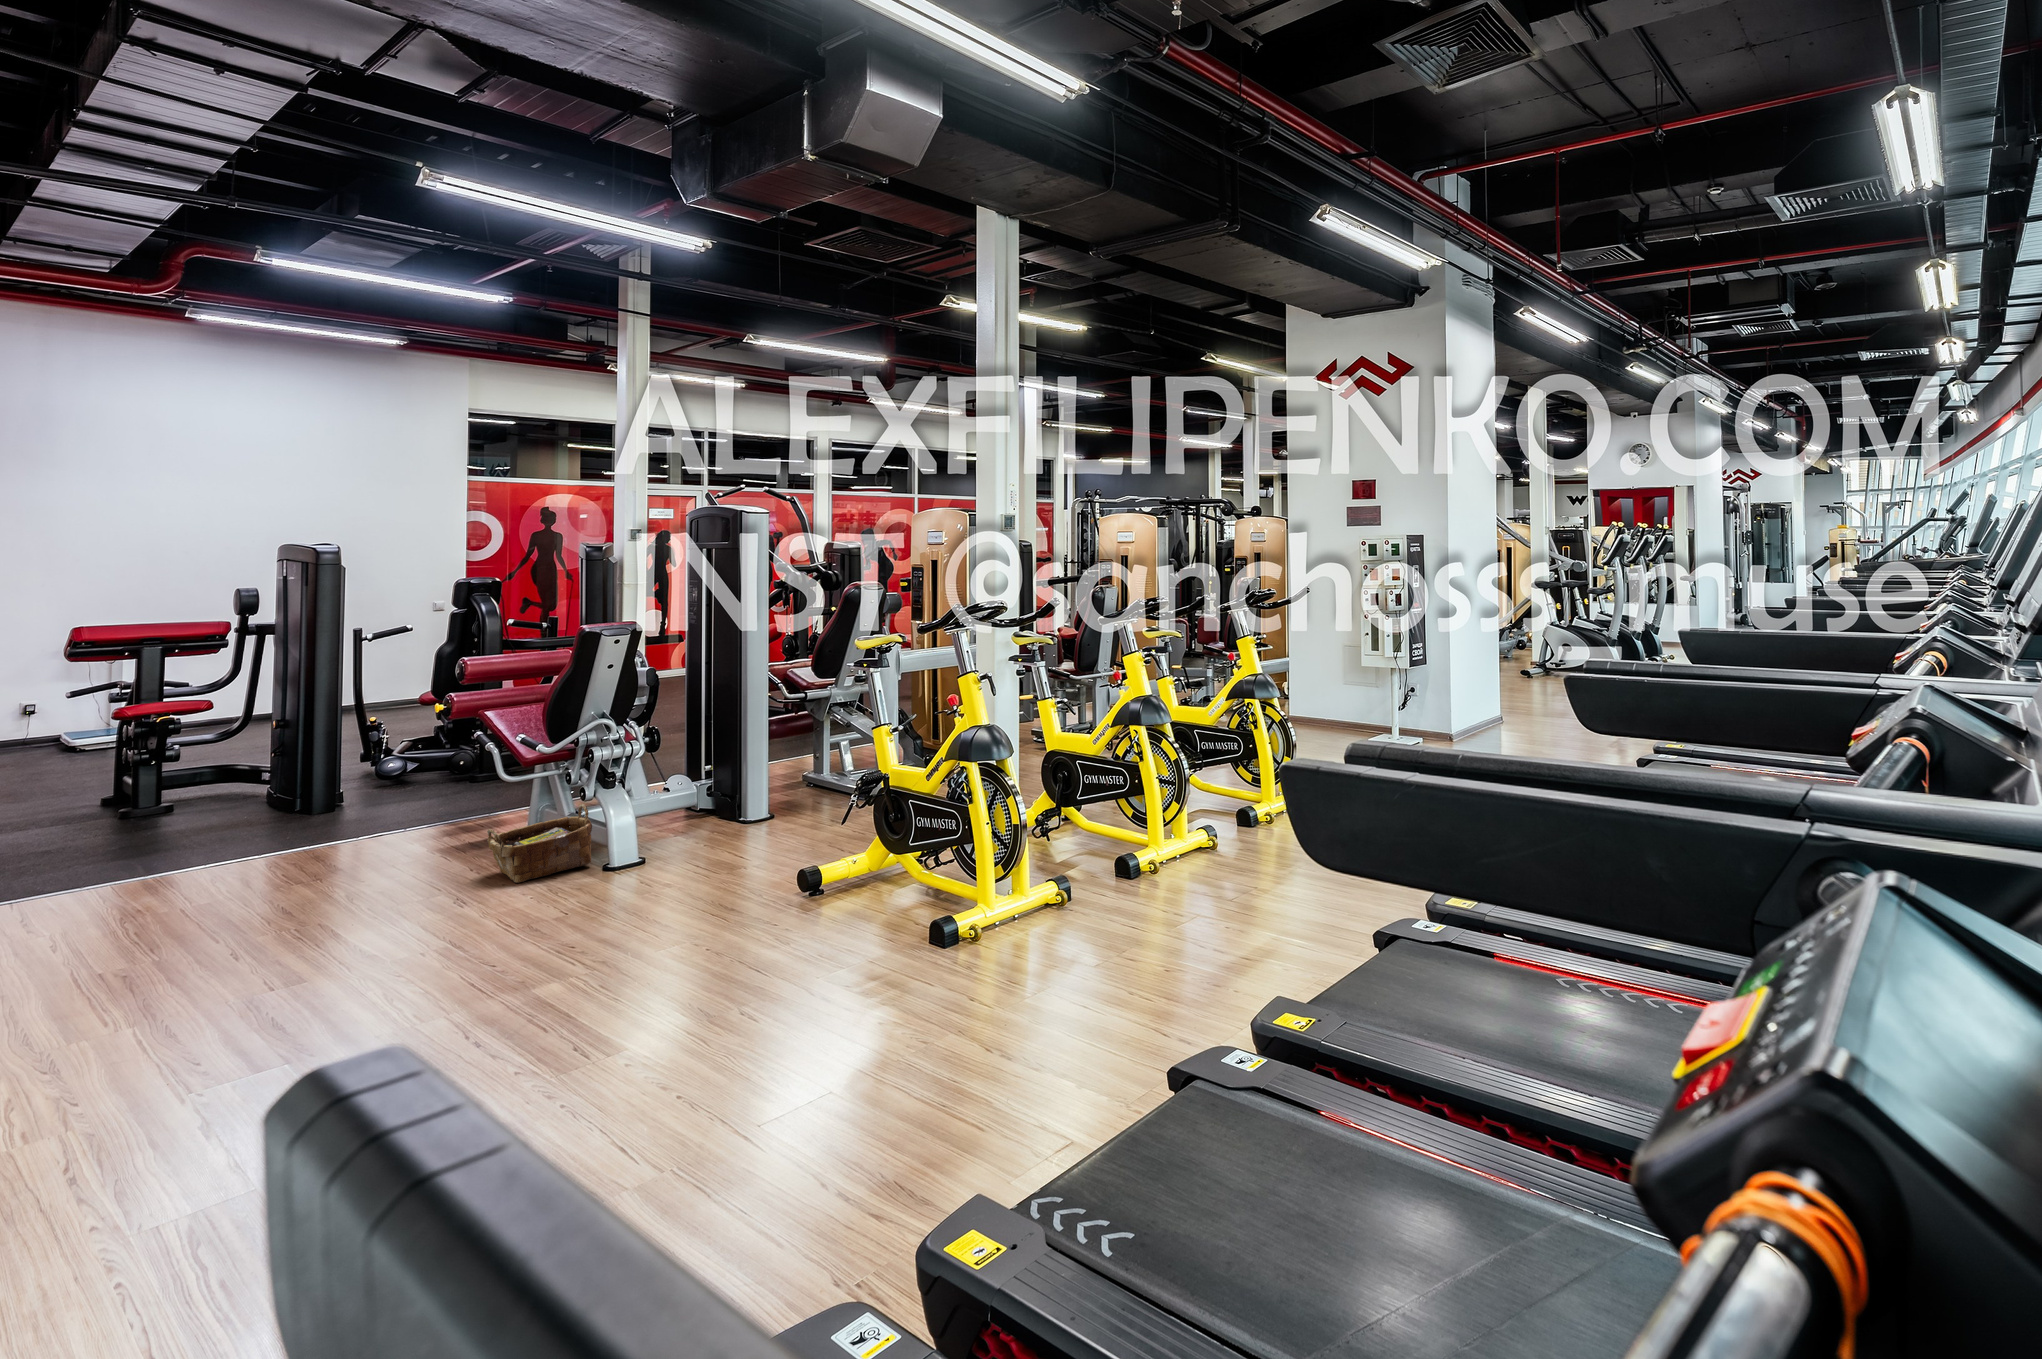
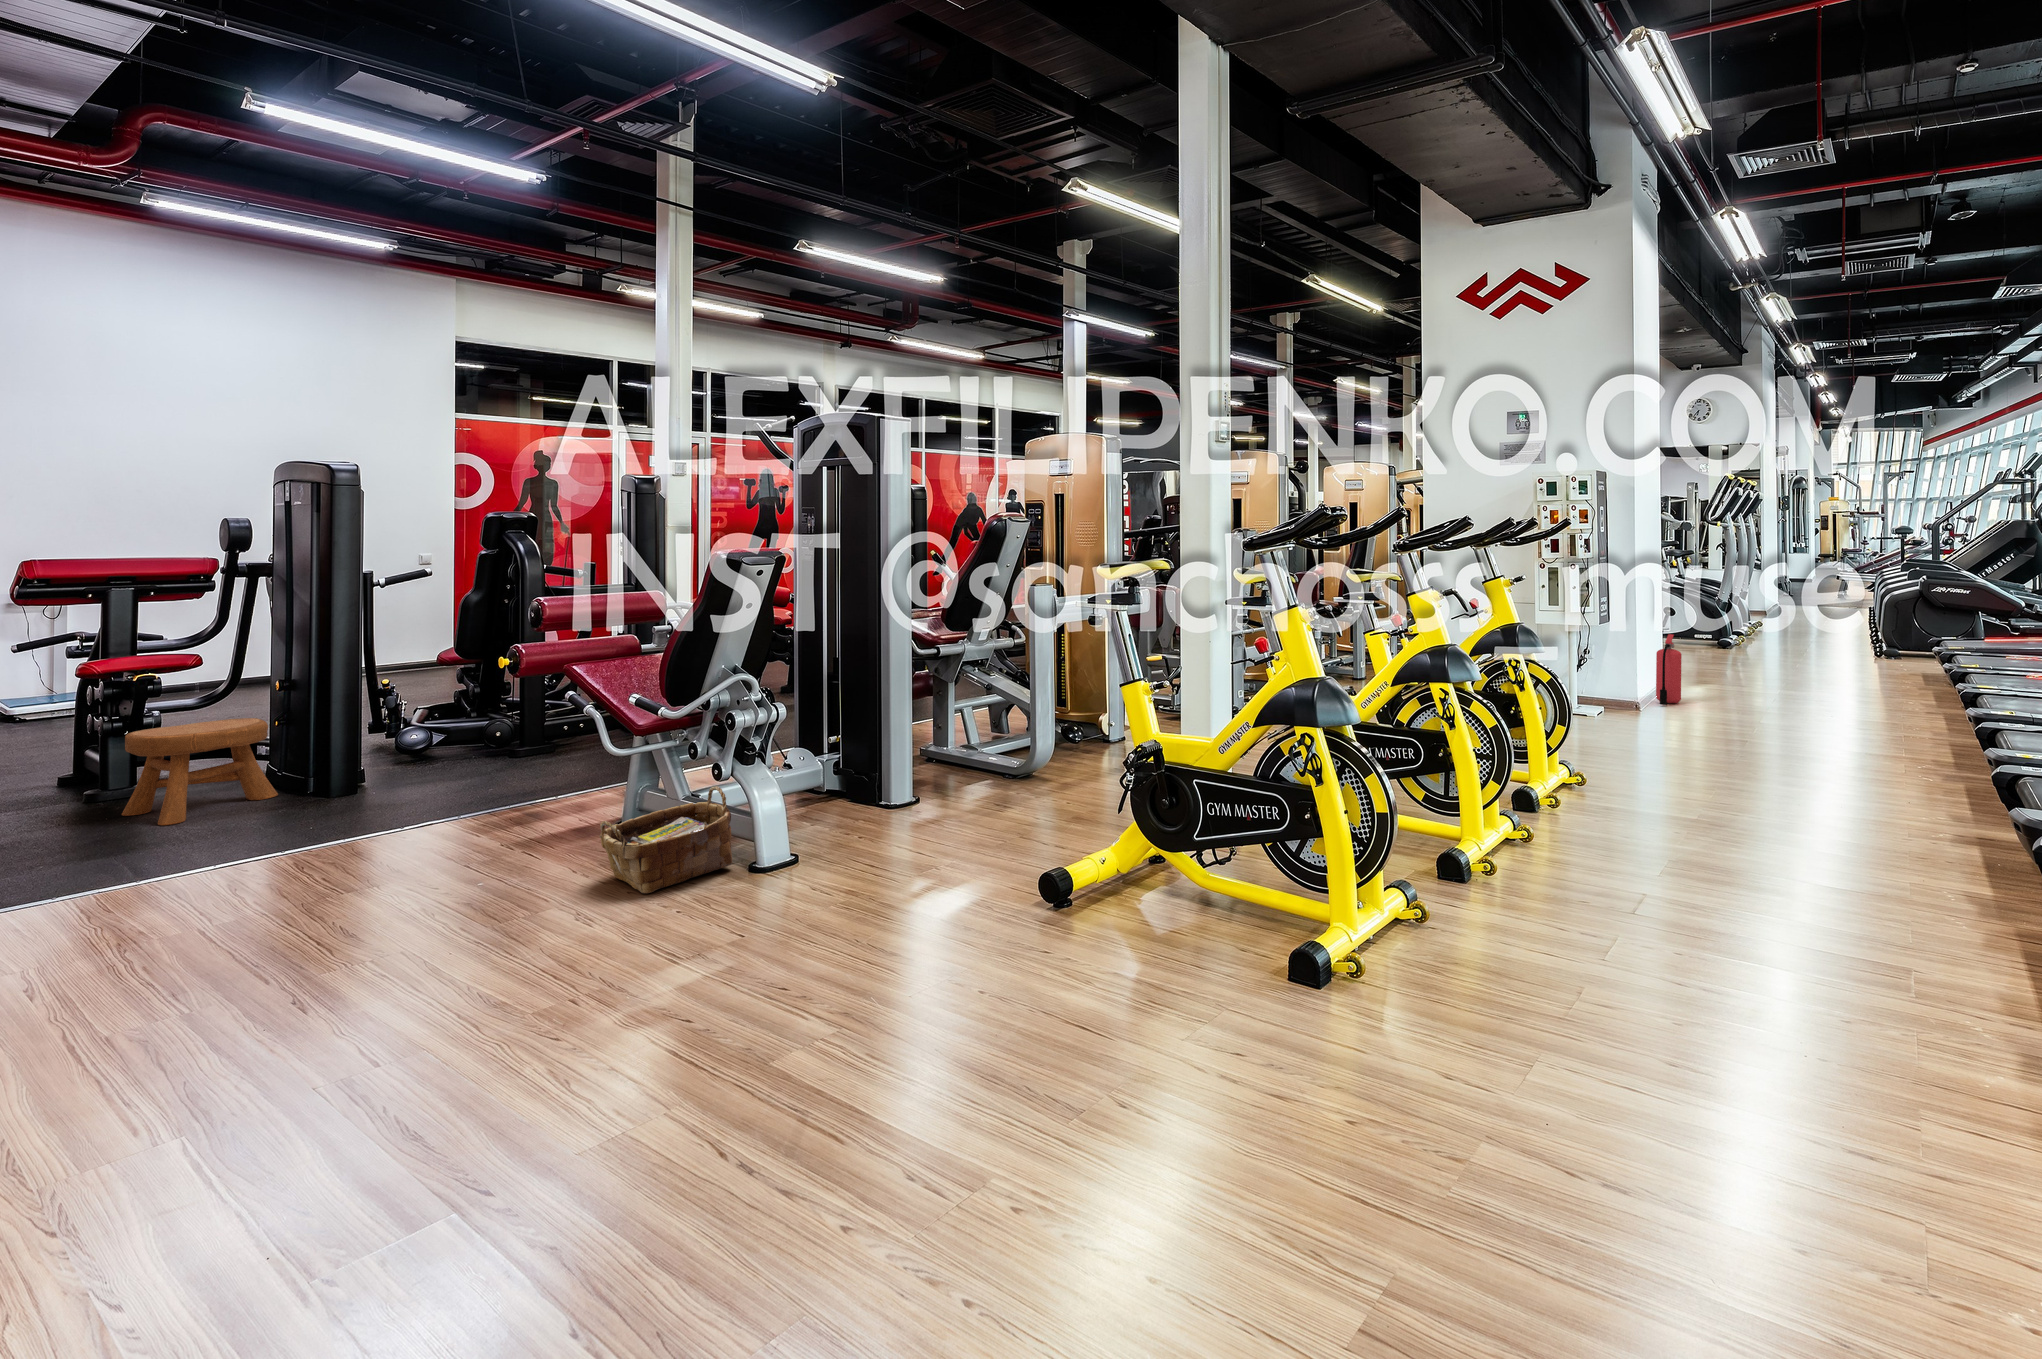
fire extinguisher: none [1471,677,1493,740] -> present [1656,634,1682,705]
stool: none [149,752,273,836] -> present [122,718,278,826]

